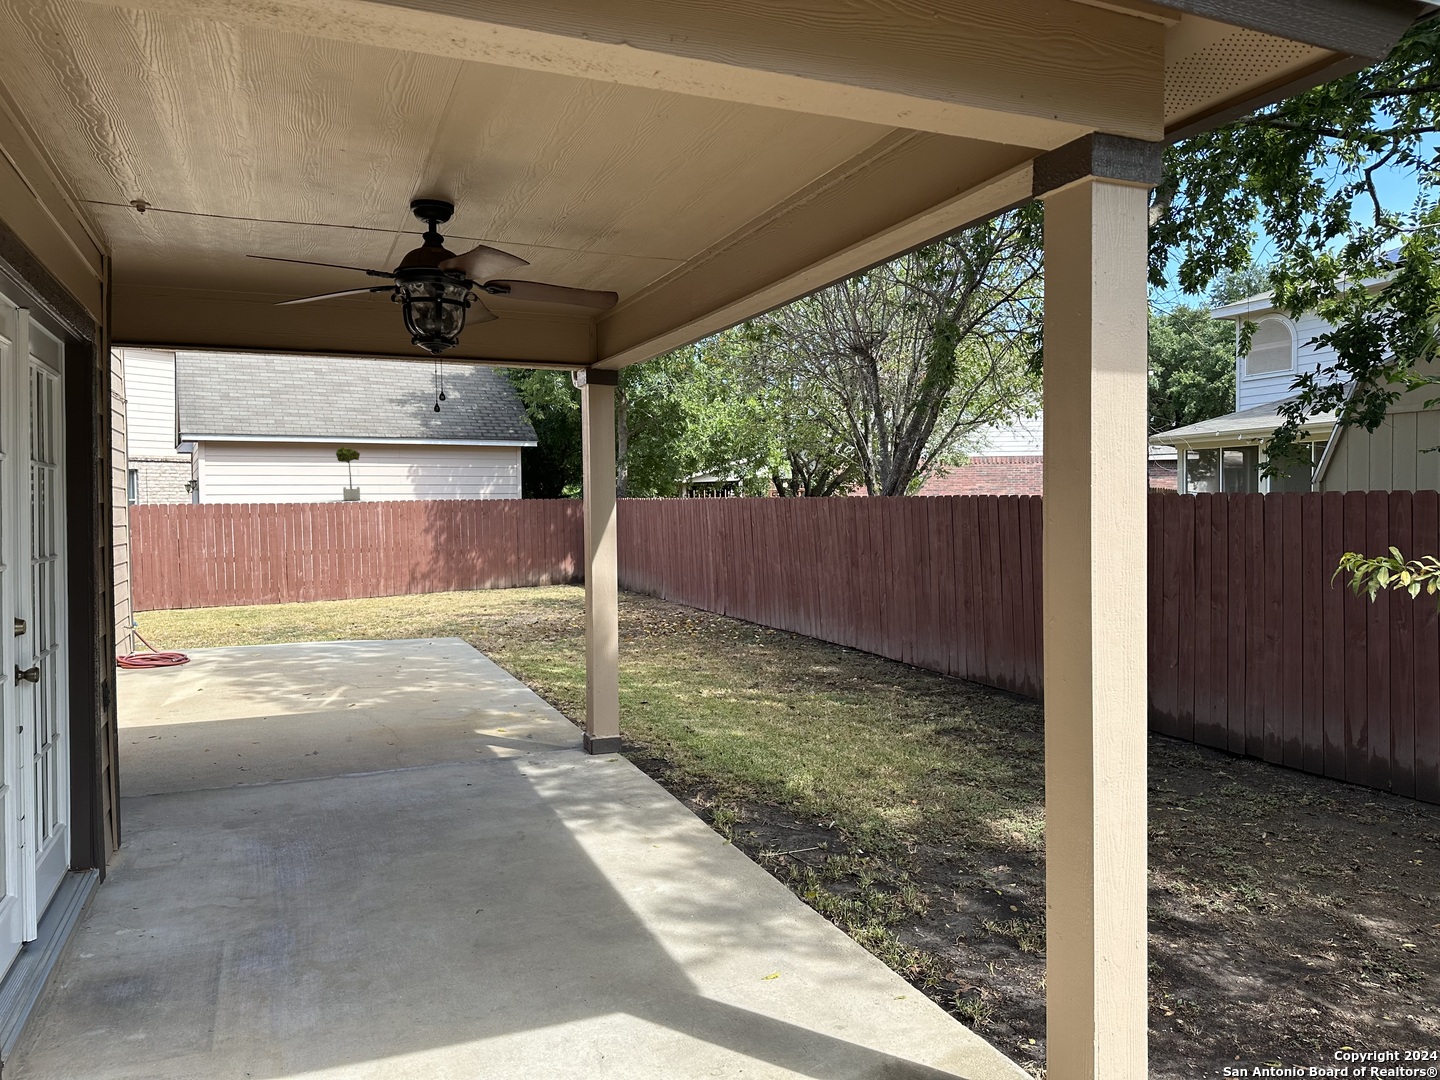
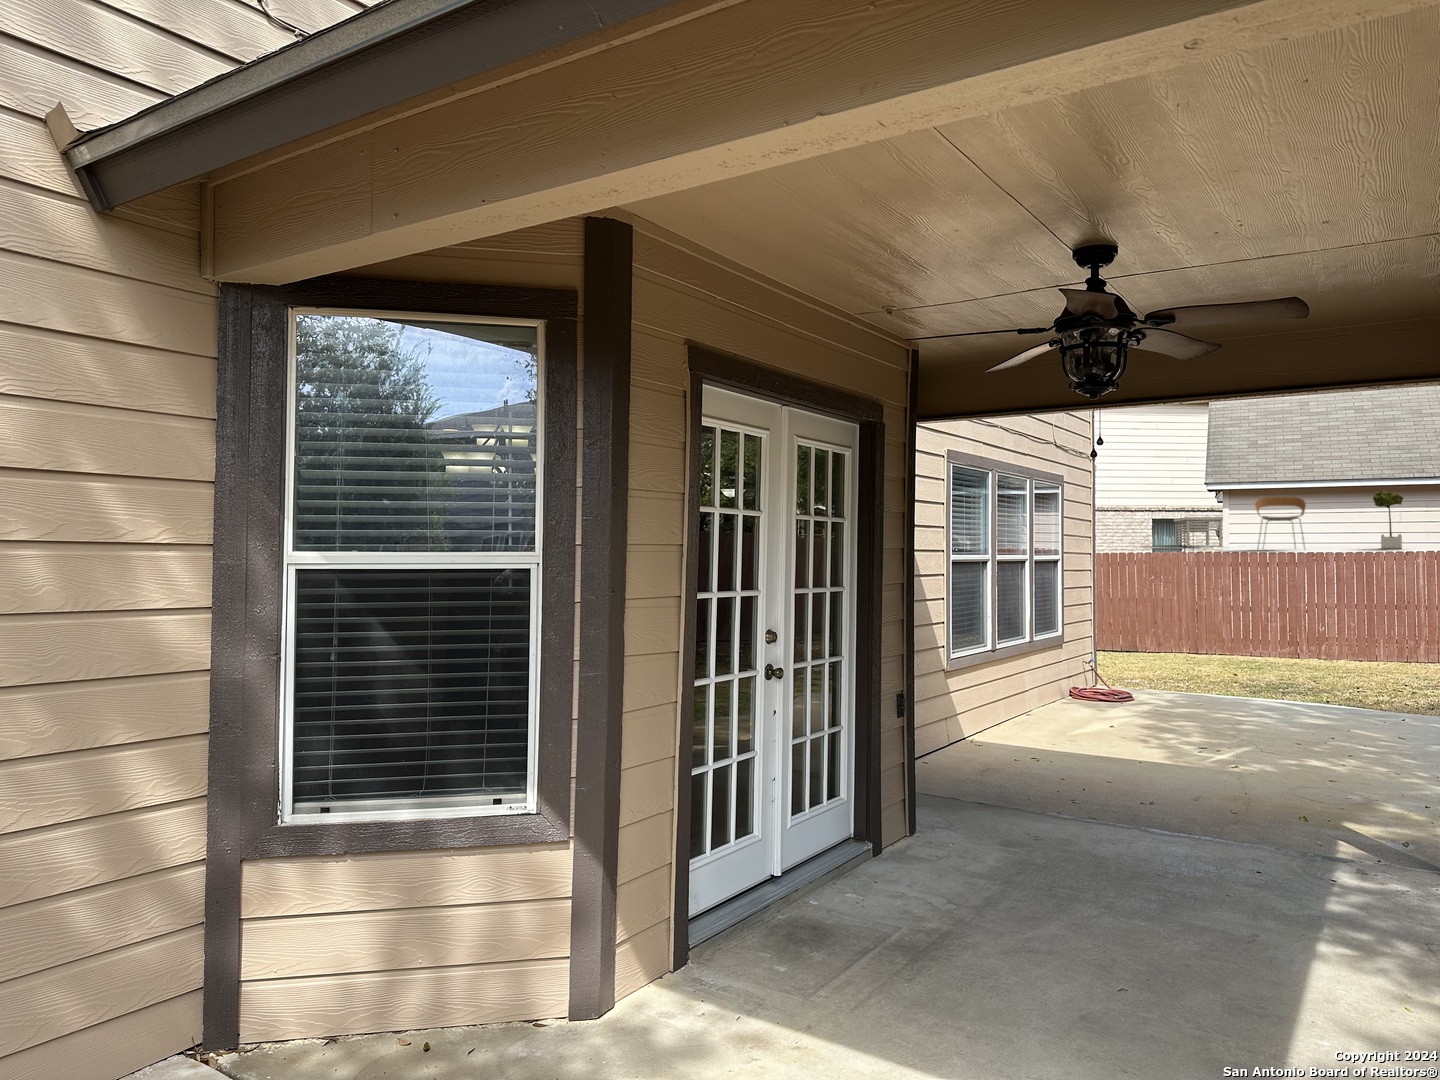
chair: none [232,450,281,503] -> present [1255,497,1306,539]
storage bench: none [144,470,200,503] -> present [1174,517,1223,546]

